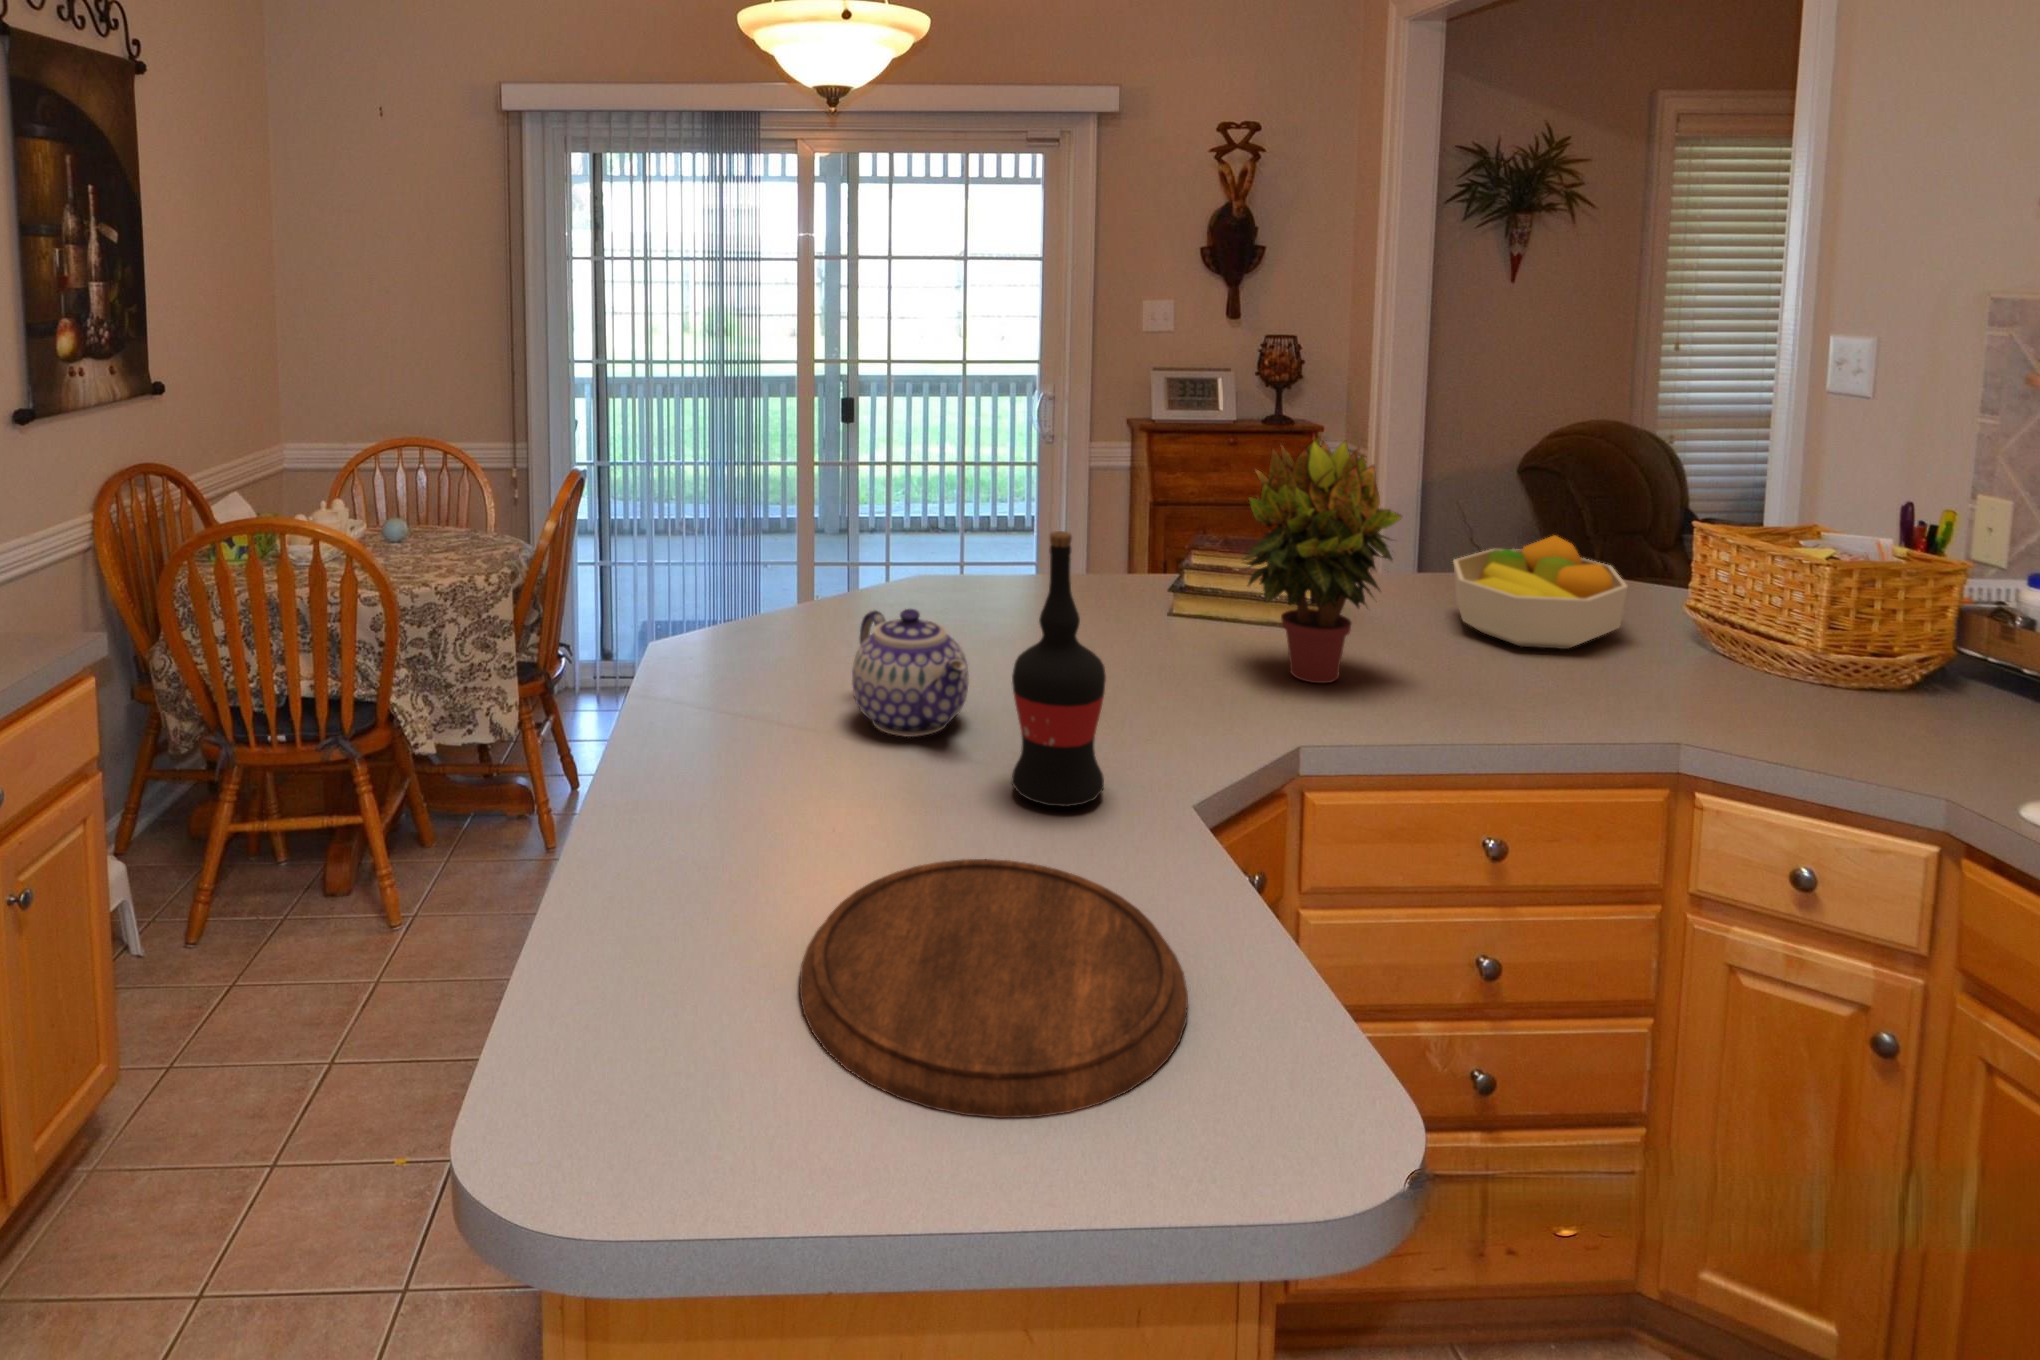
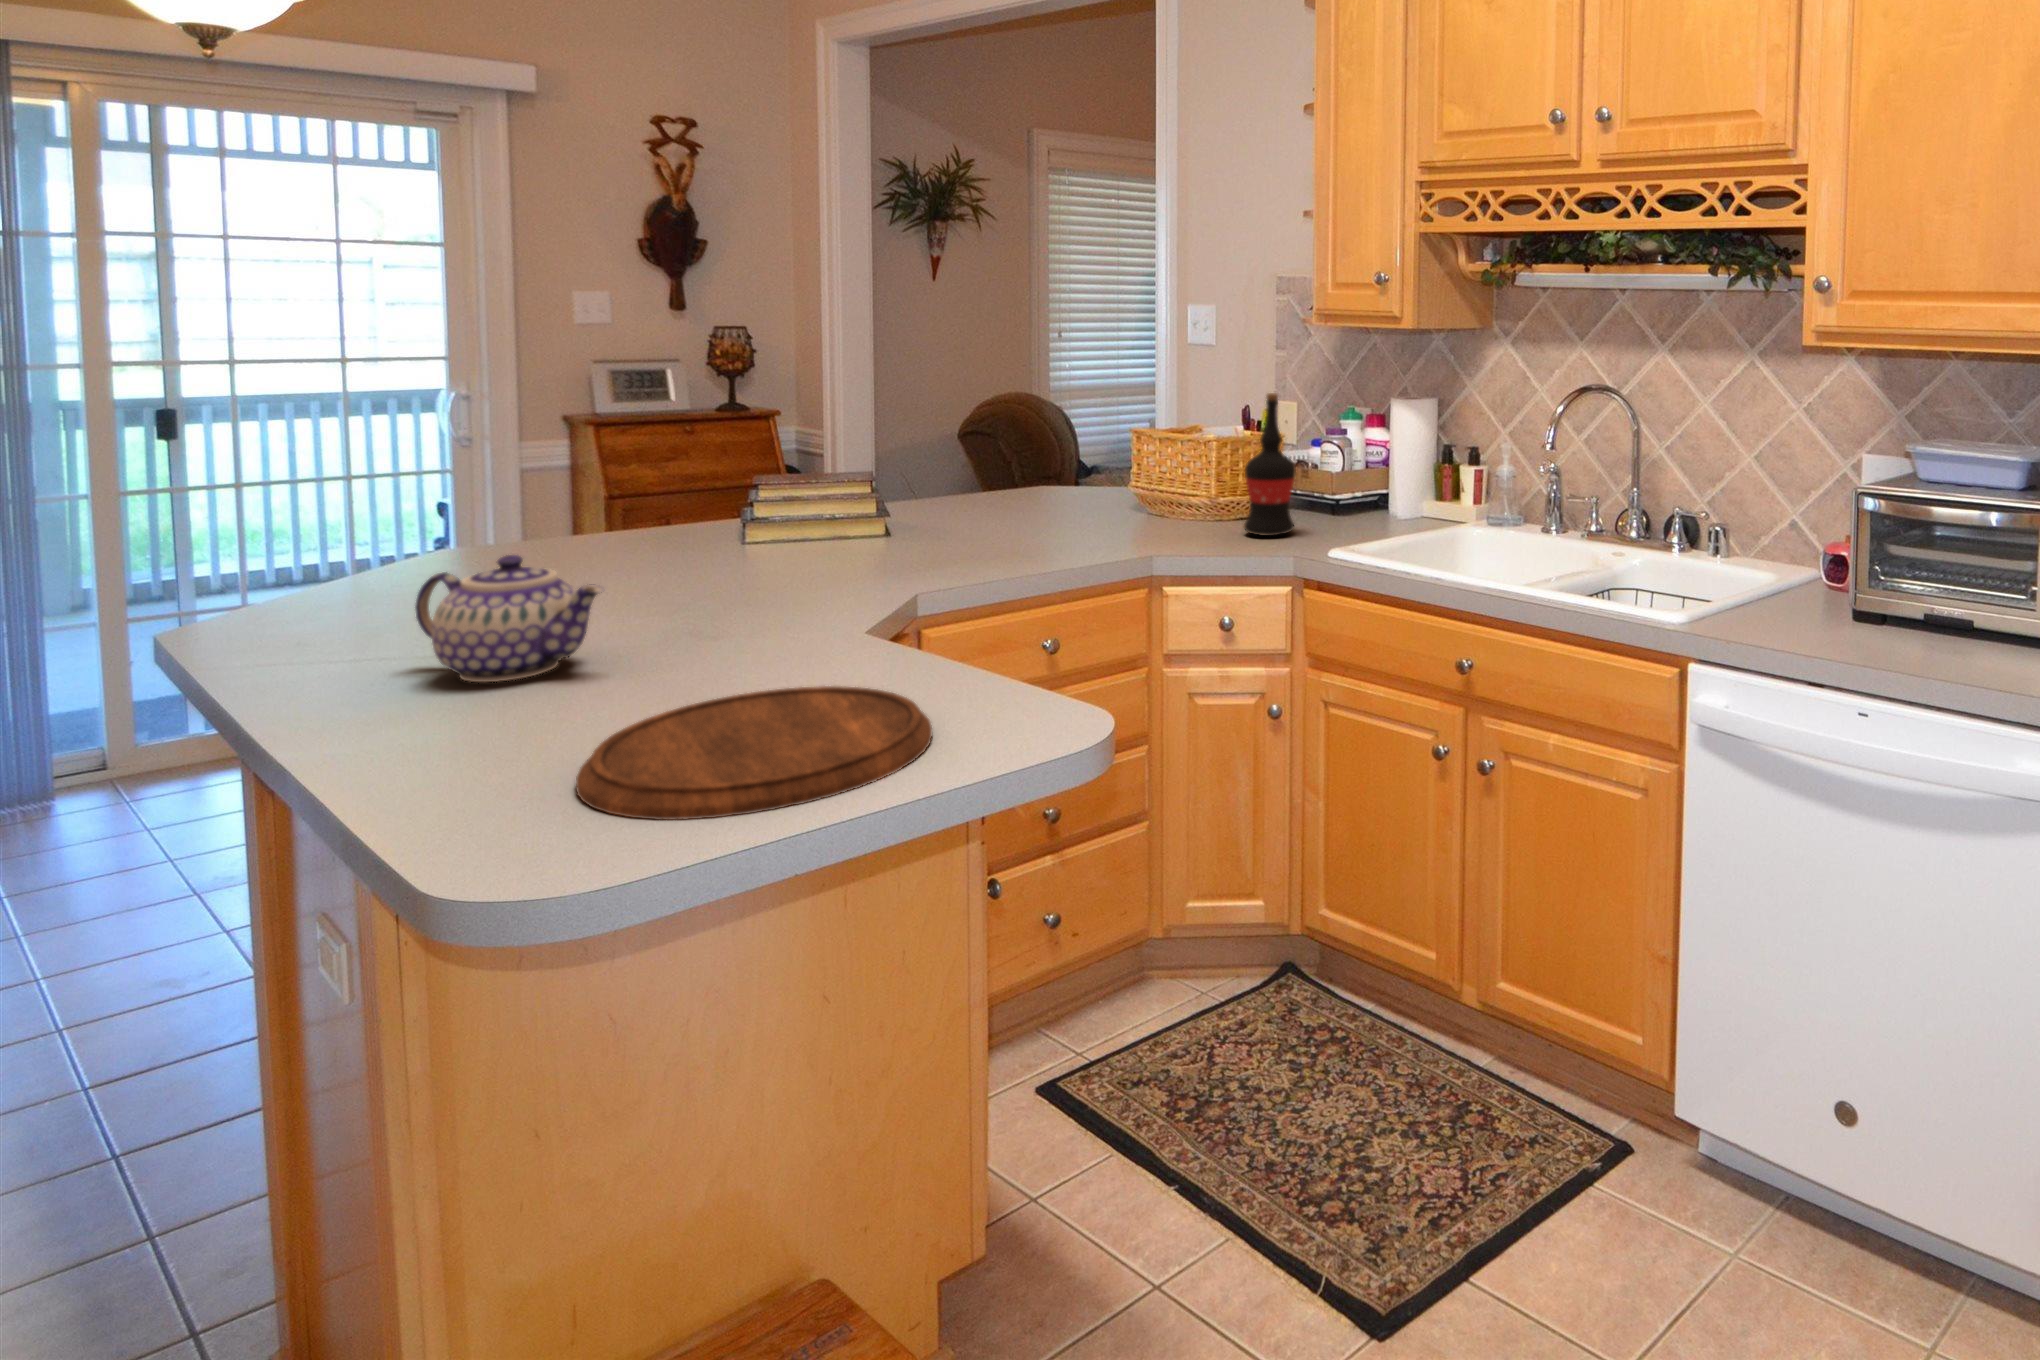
potted plant: present [1244,436,1402,683] -> none [821,376,969,578]
wine bottle: present [1011,531,1106,807] -> present [1244,393,1296,536]
fruit bowl: present [1453,535,1628,649] -> none [979,455,1107,535]

